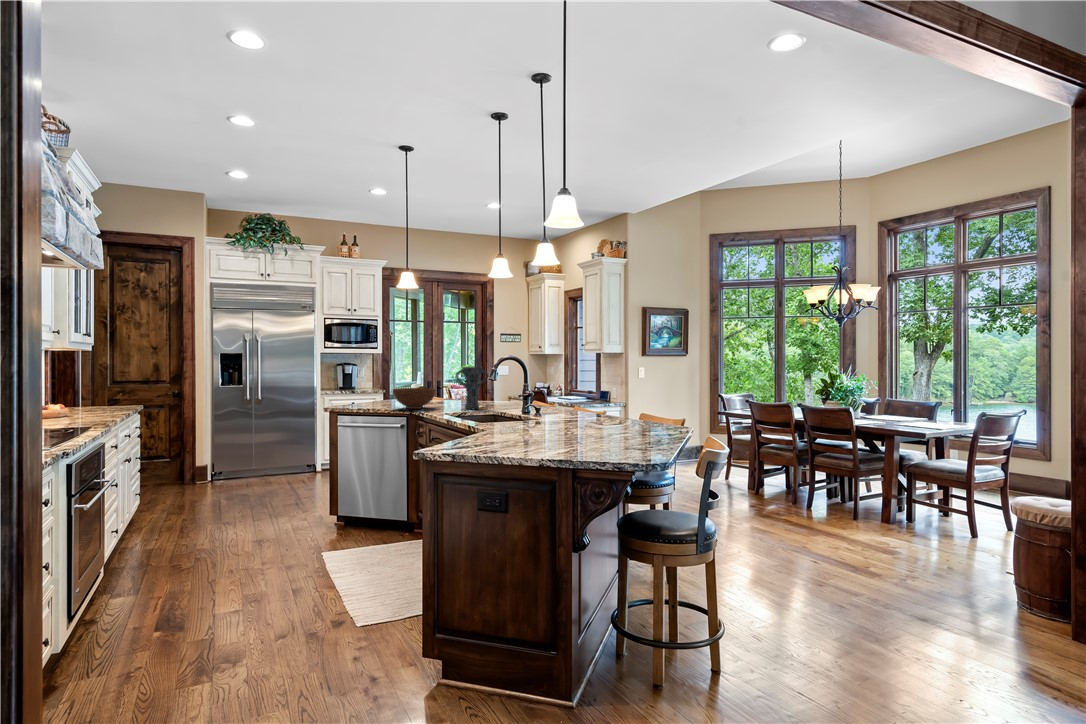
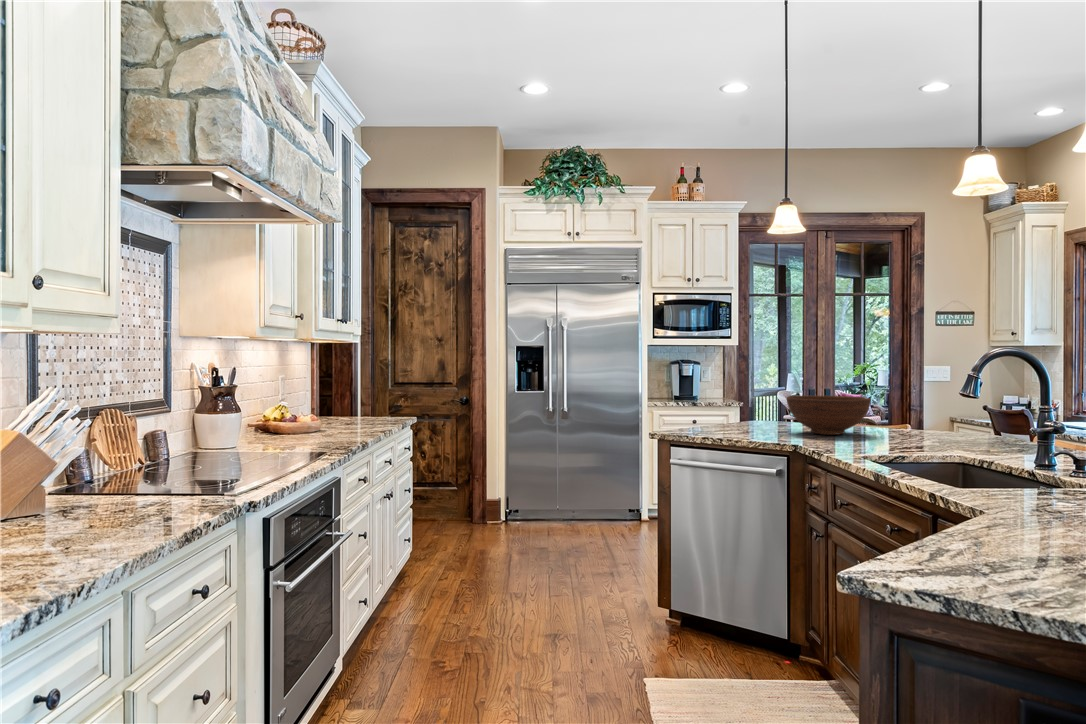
vase: present [456,367,488,409] -> none [917,355,987,440]

